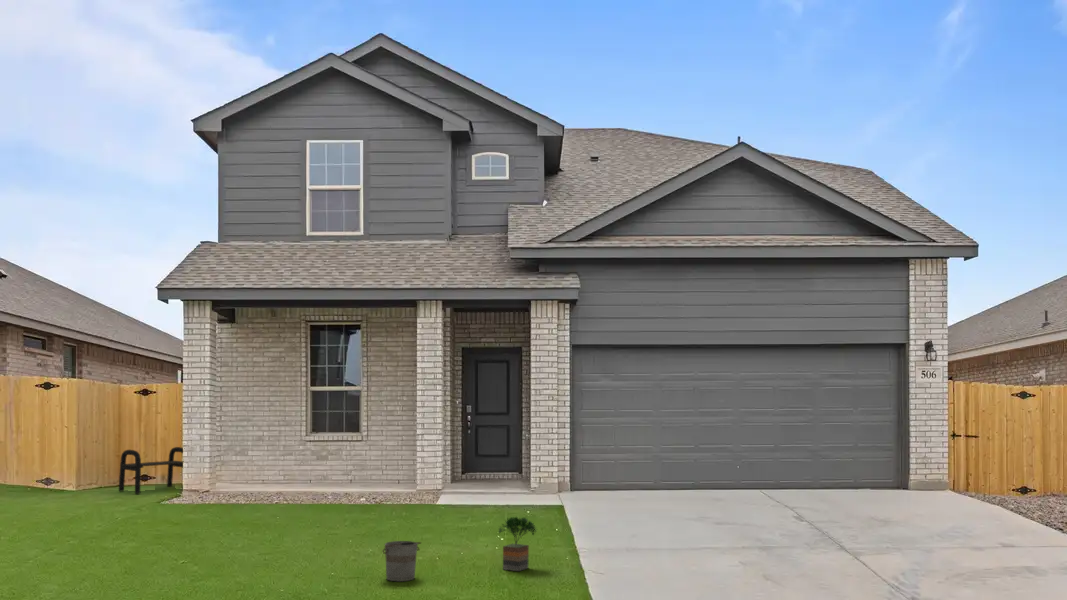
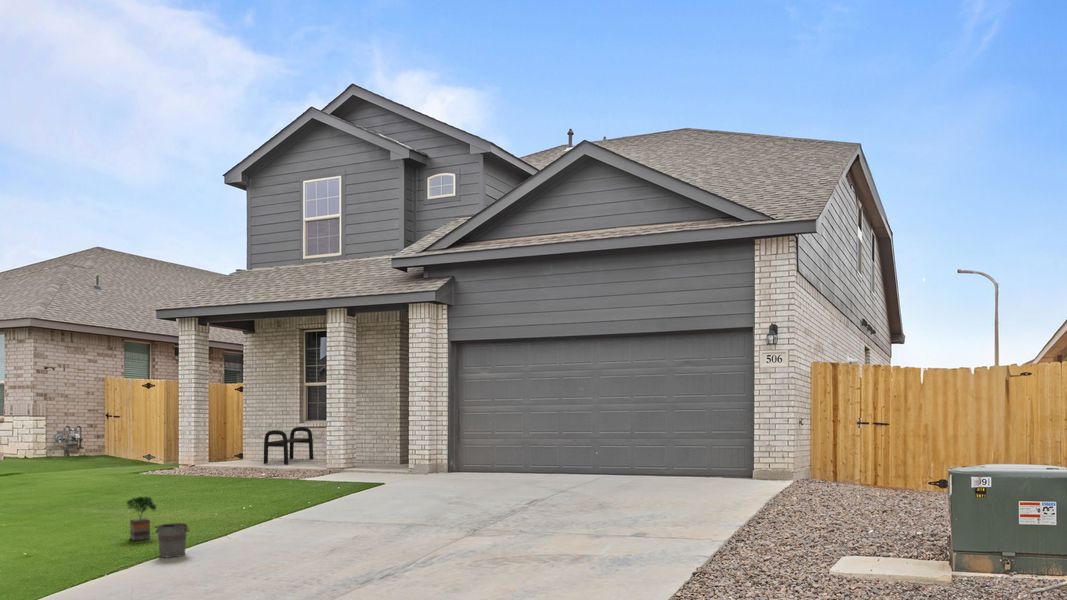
bench: present [119,447,184,494] -> present [264,427,313,464]
bucket: present [383,541,421,581] -> present [155,523,189,558]

